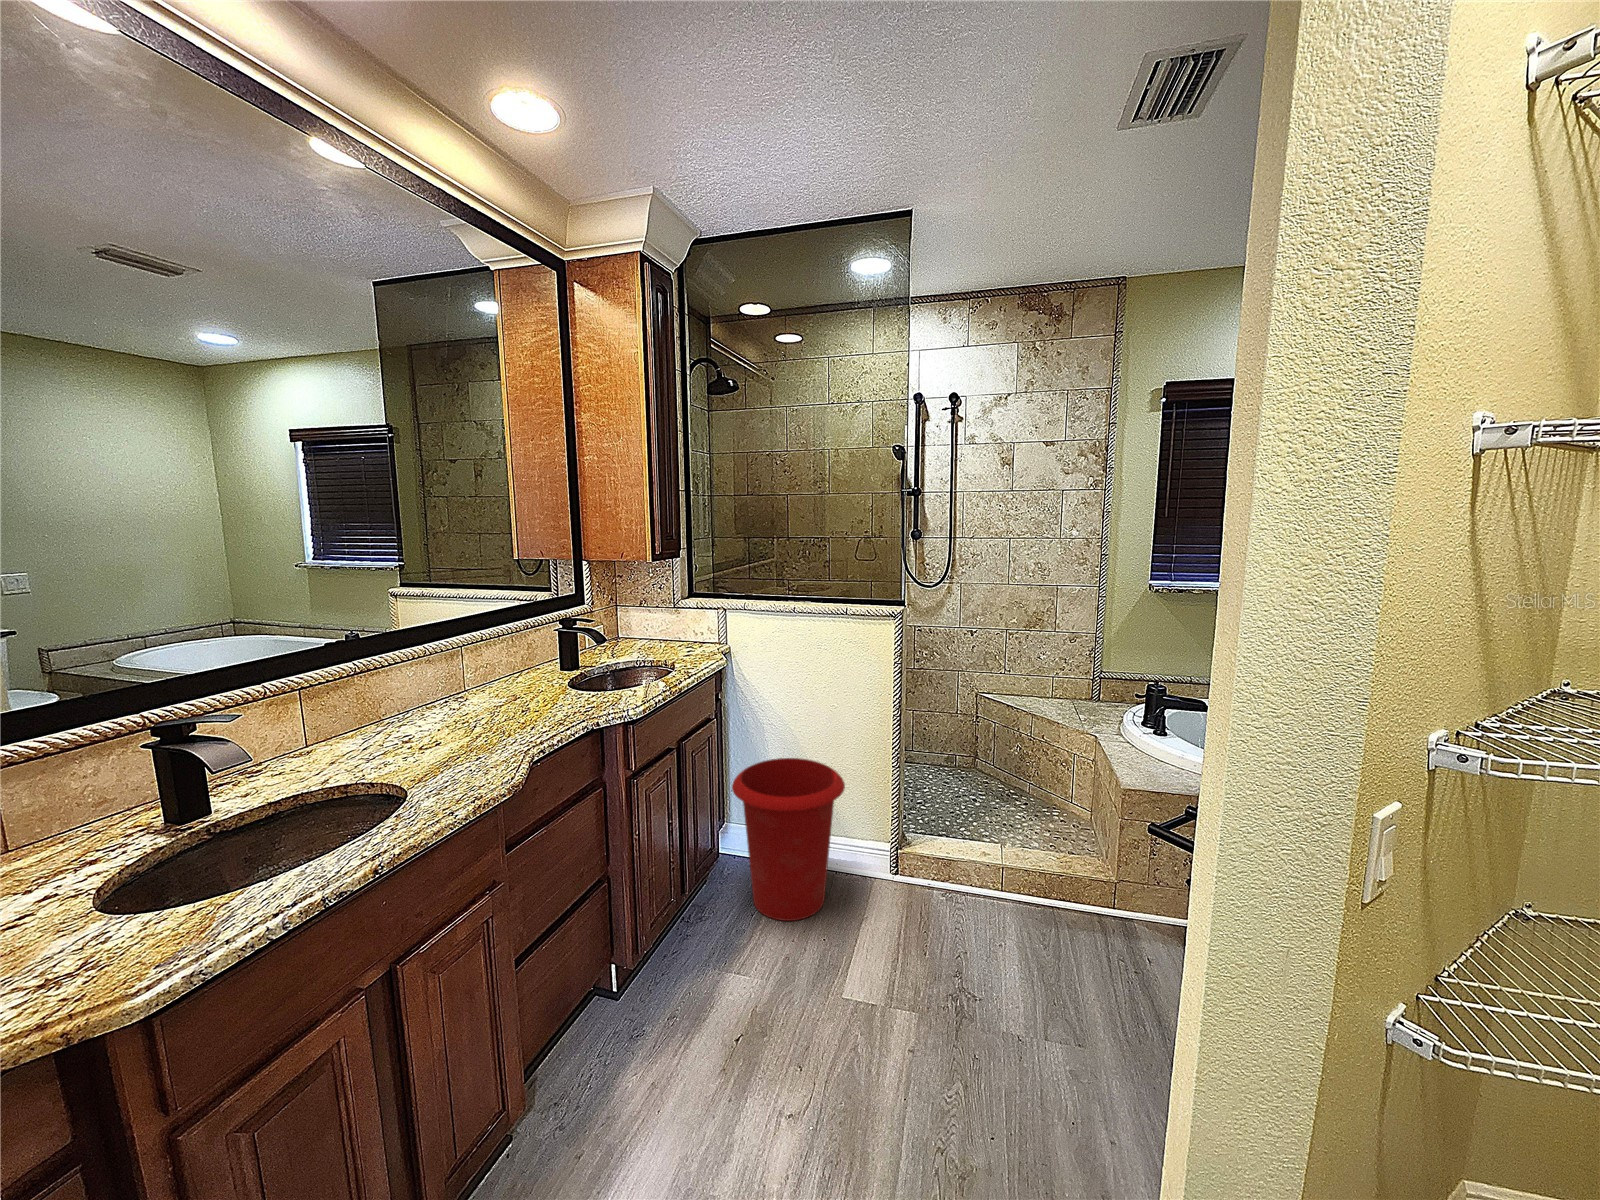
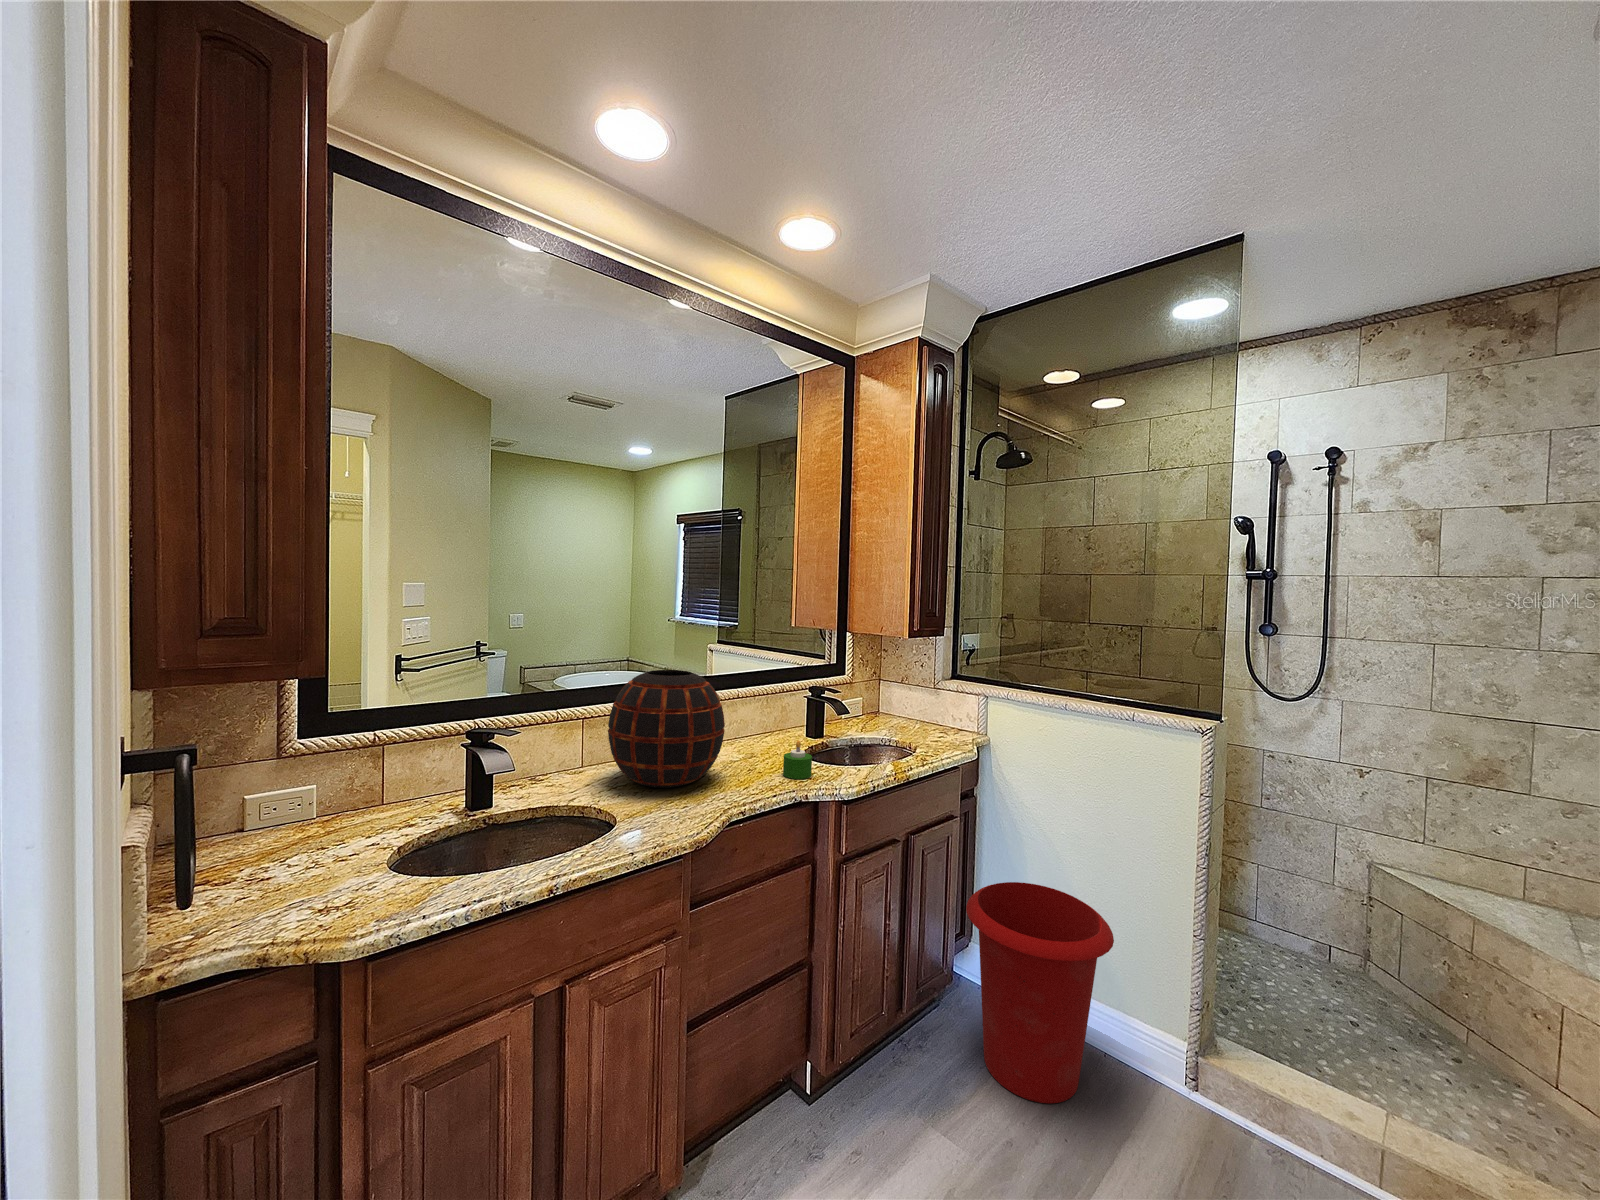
decorative vase: none [349,617,498,749] -> present [608,670,725,788]
candle: none [561,672,592,710] -> present [783,741,812,779]

